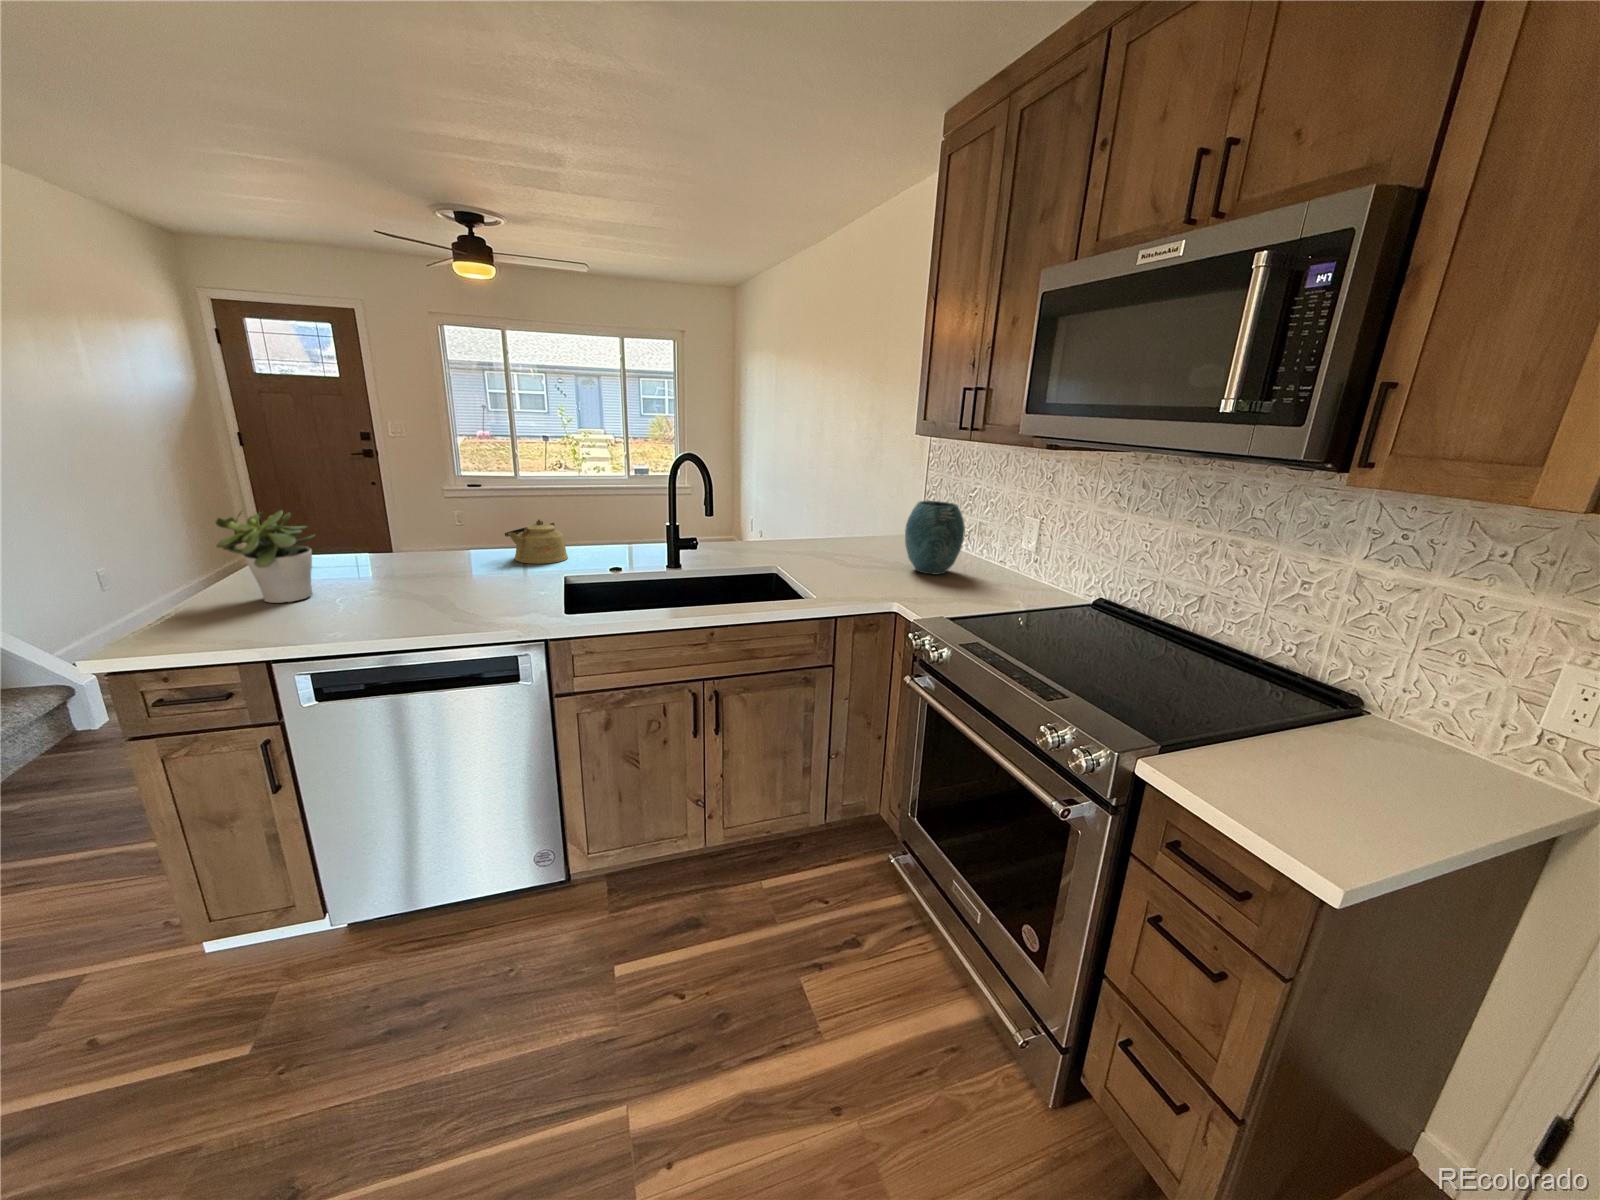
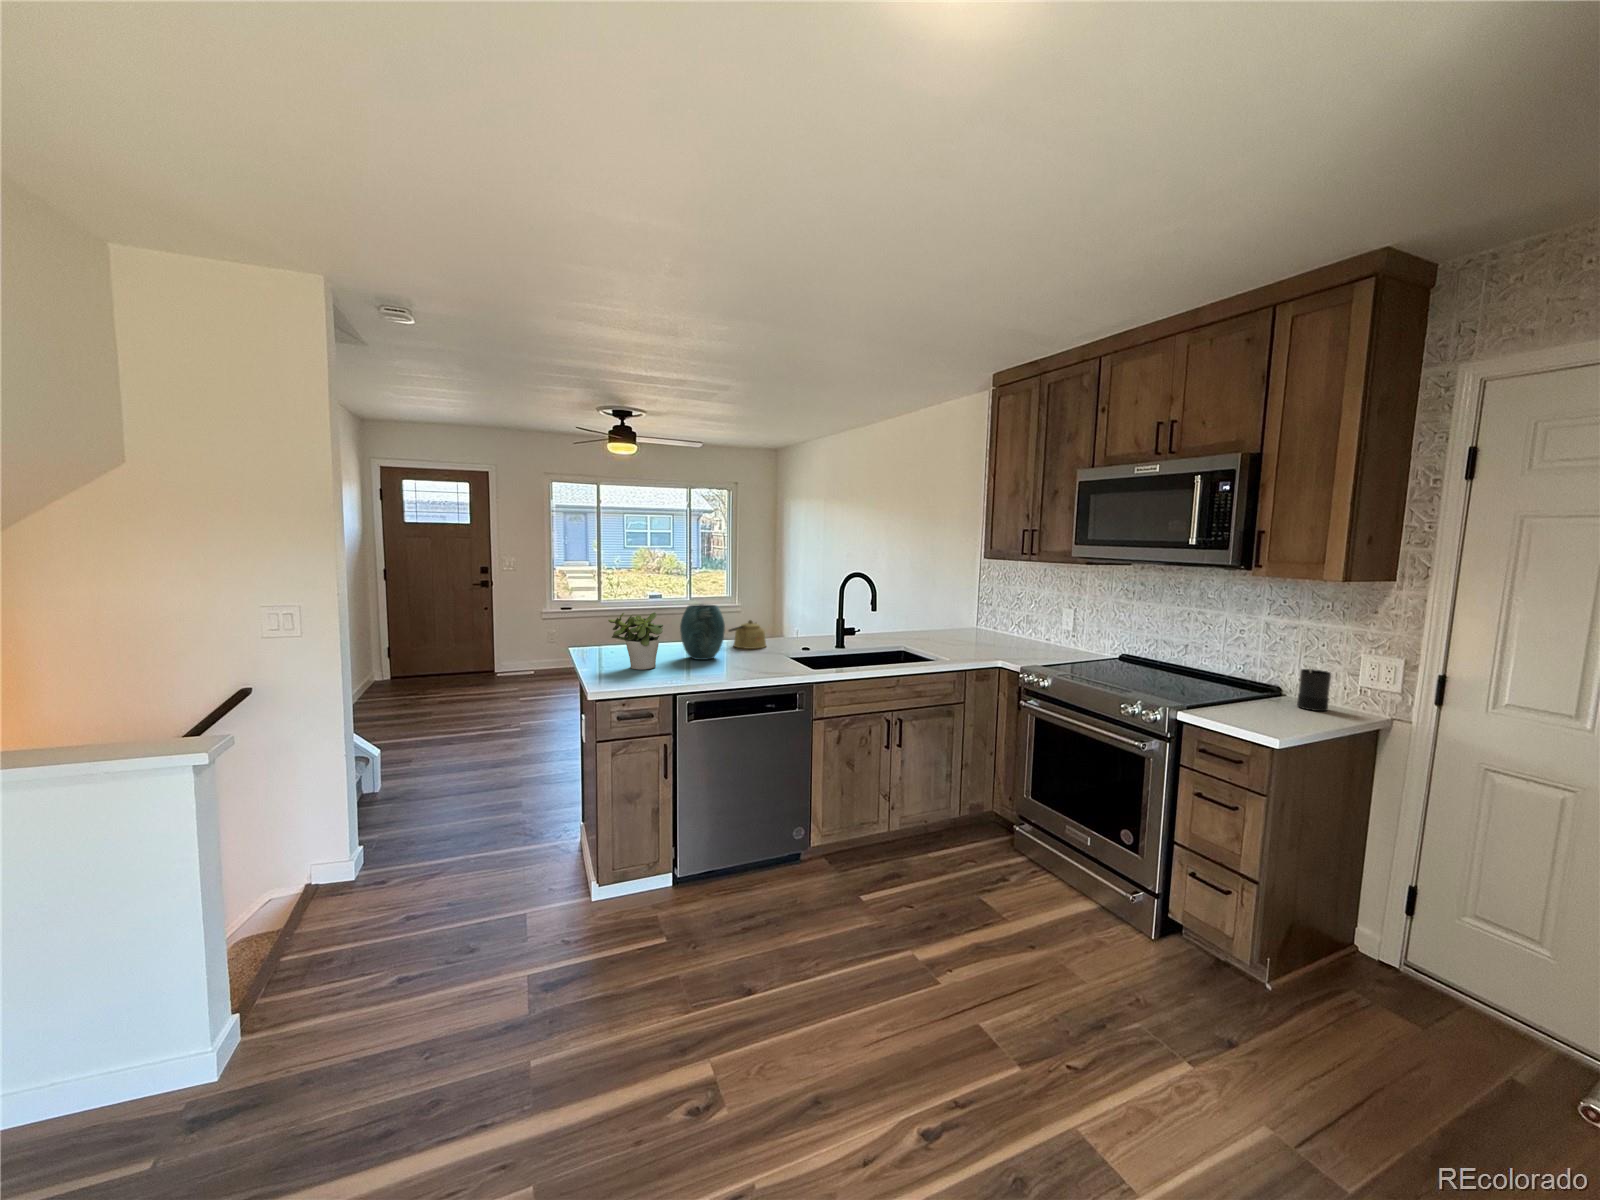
vase: present [905,501,965,575] -> present [680,604,725,660]
candle: none [1393,674,1485,777] -> present [1297,667,1331,711]

